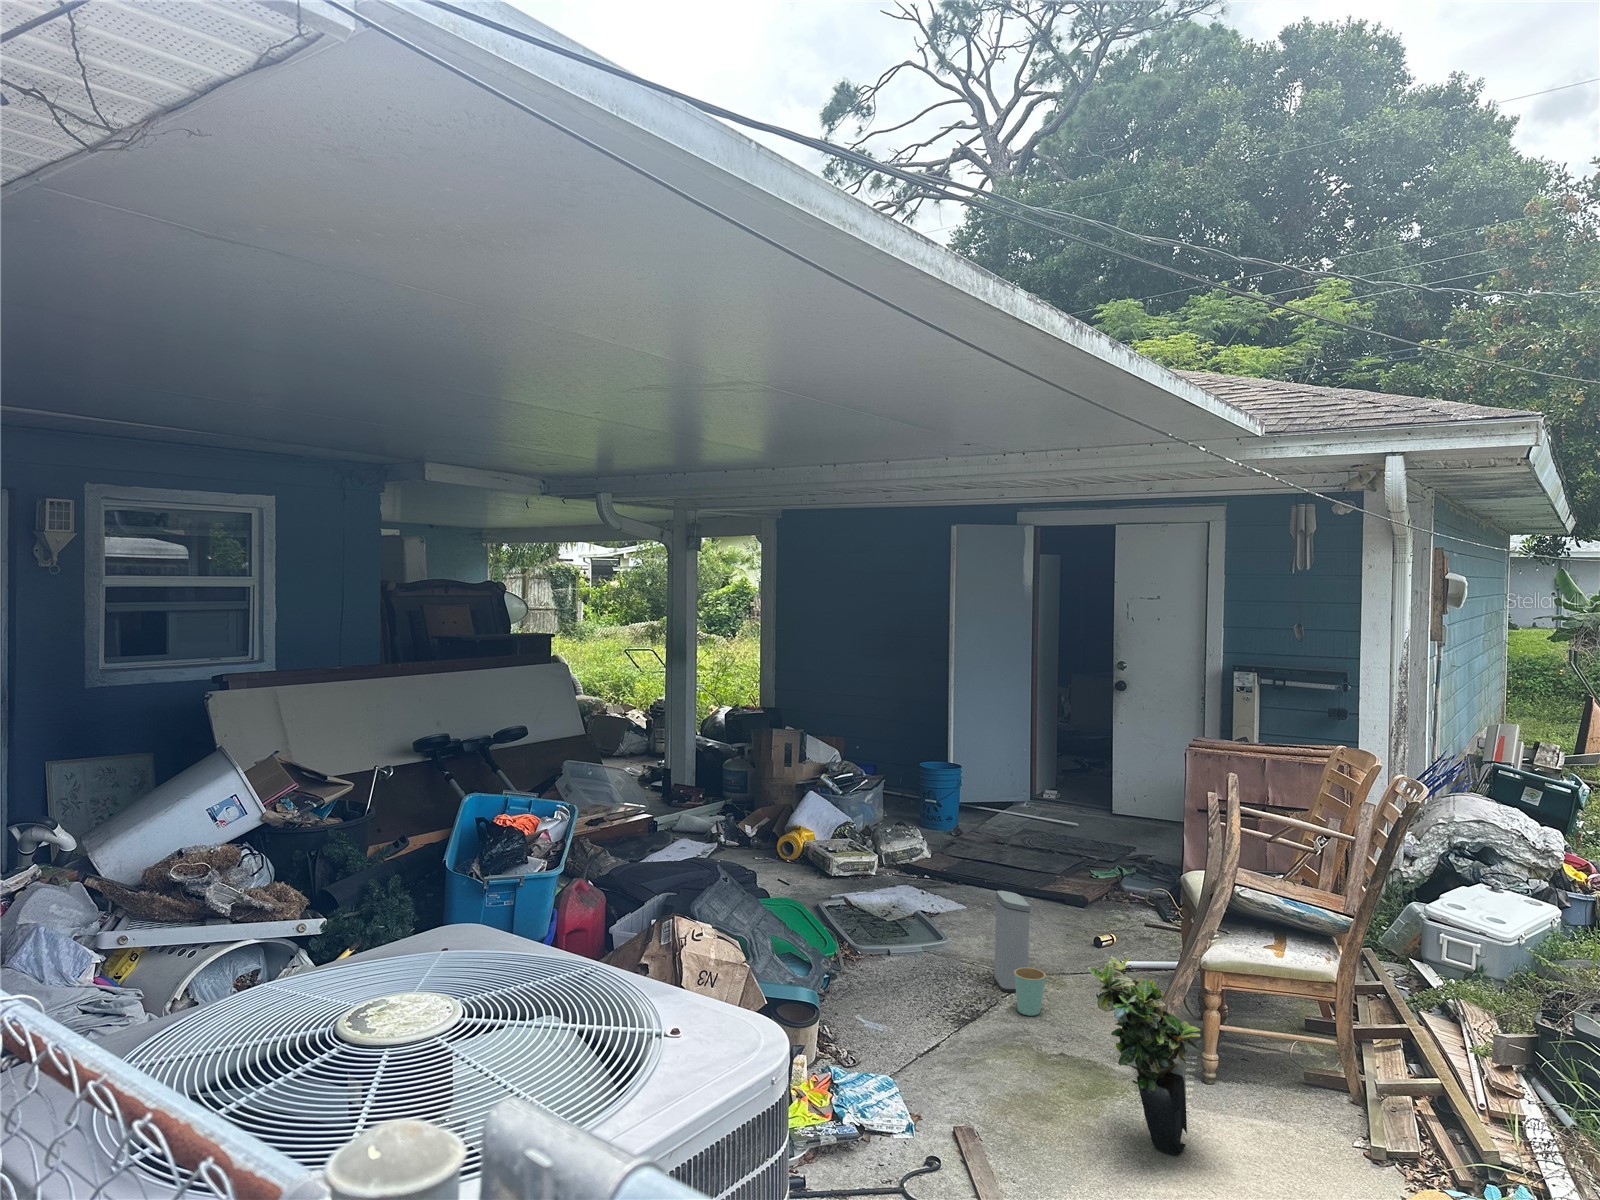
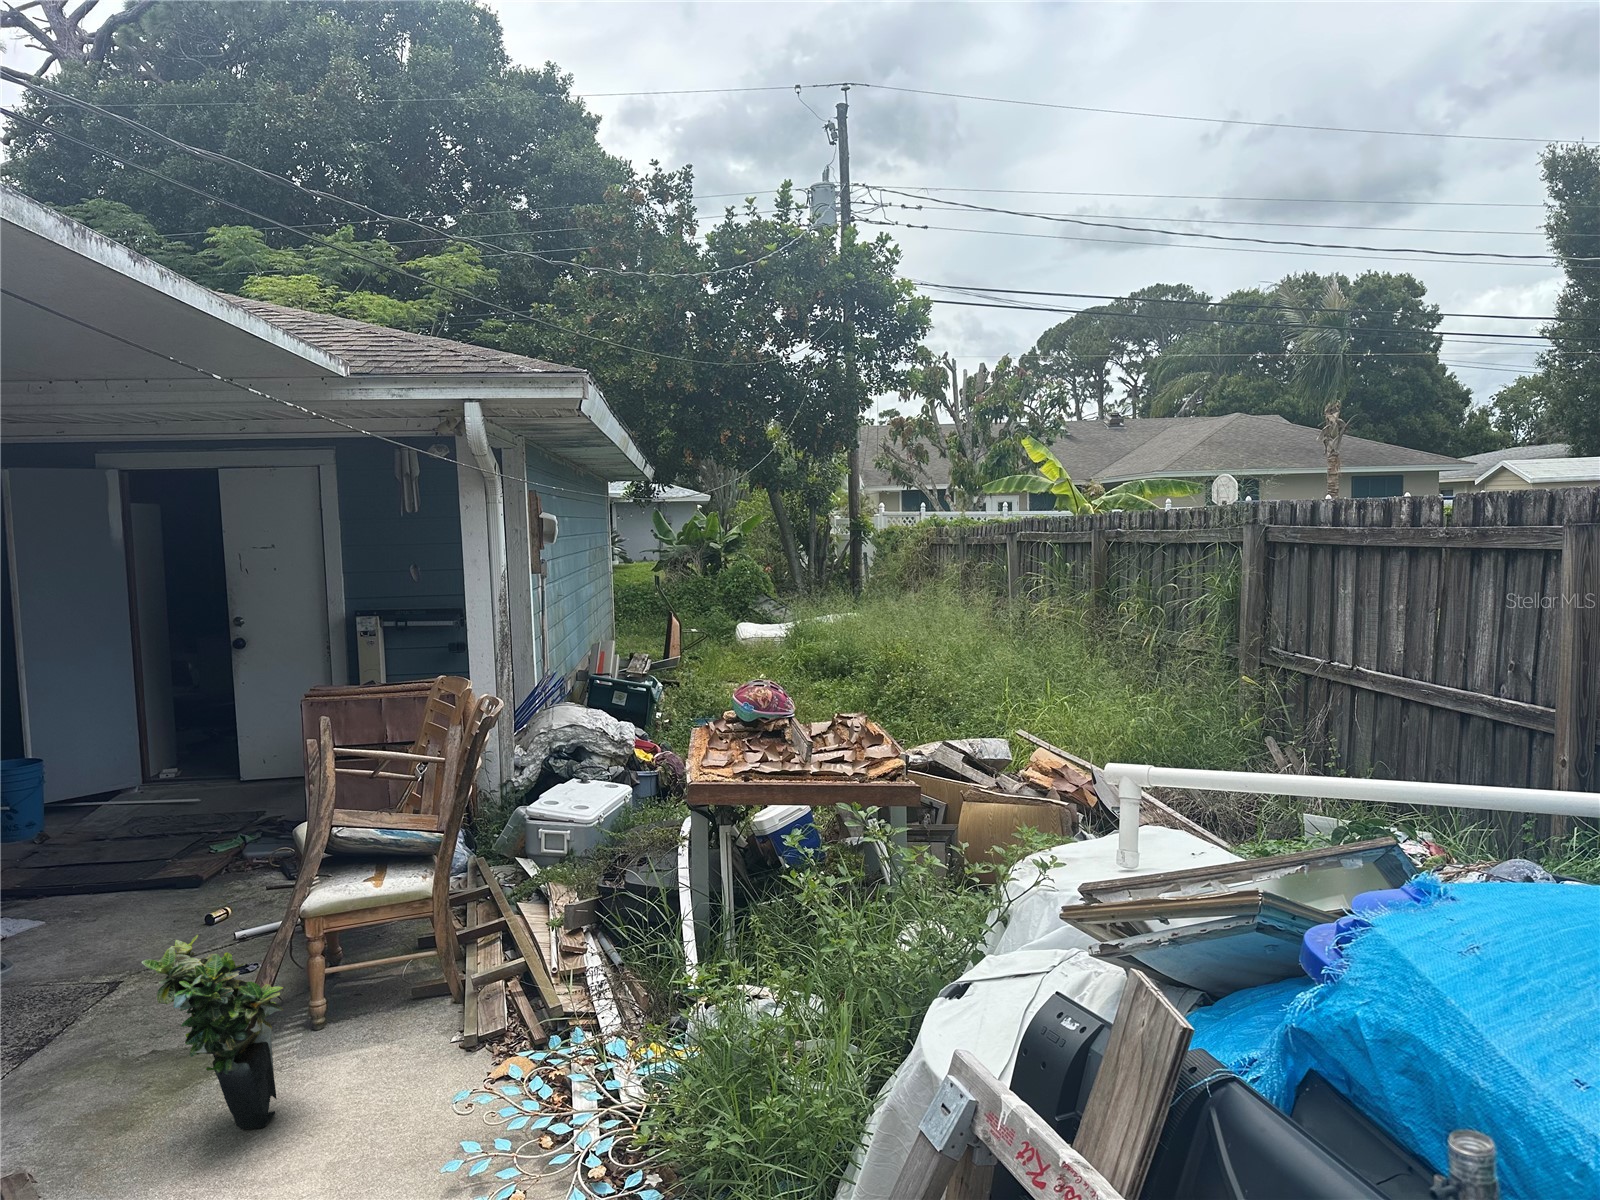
trash can: present [994,891,1046,1016] -> none [50,899,120,1037]

